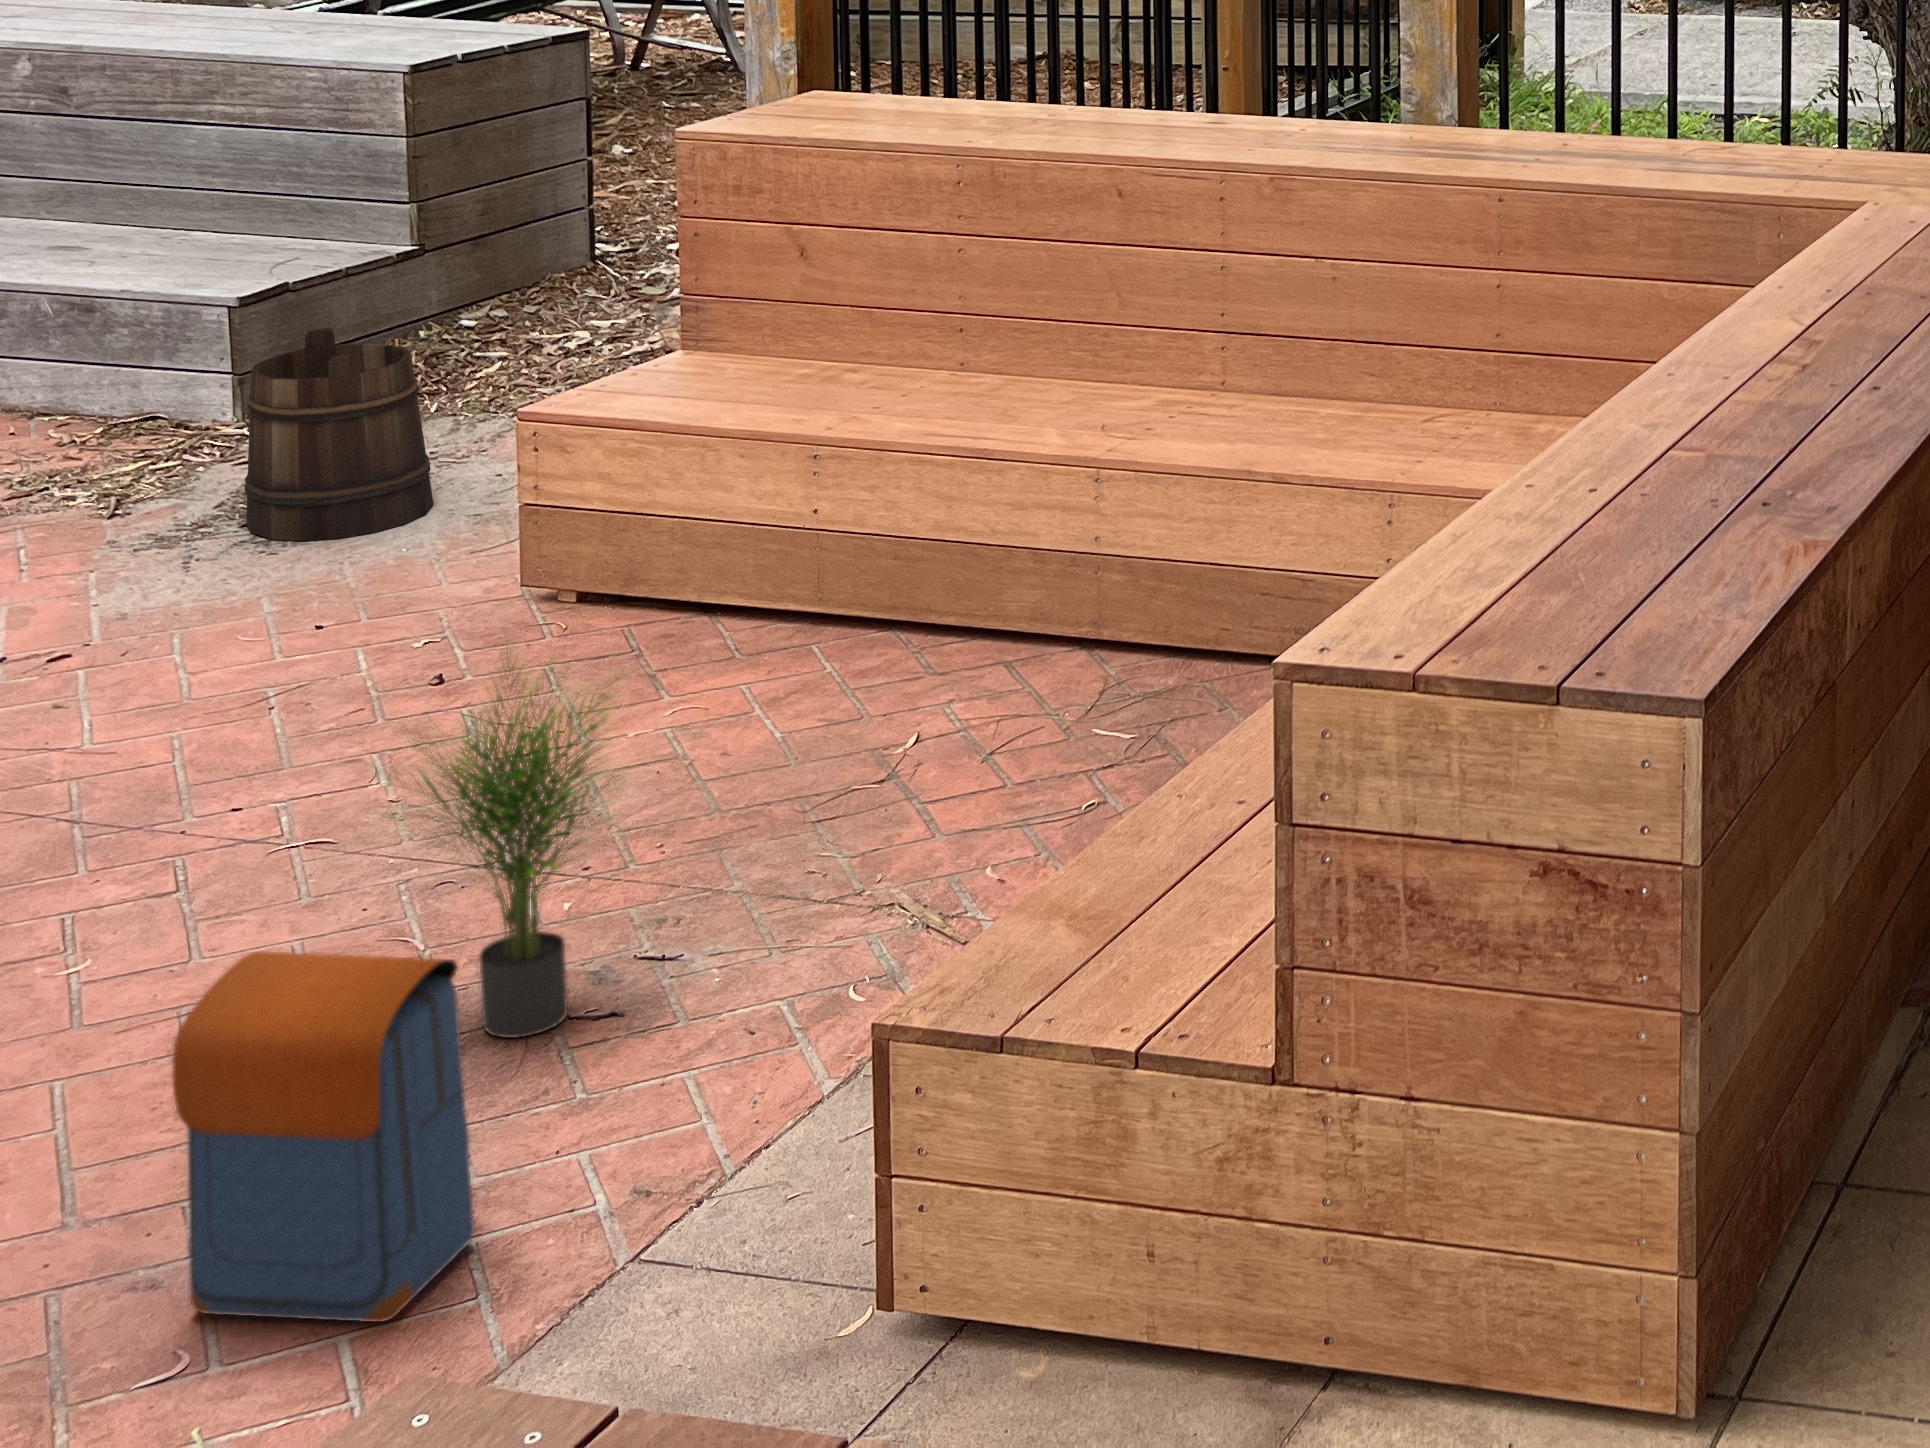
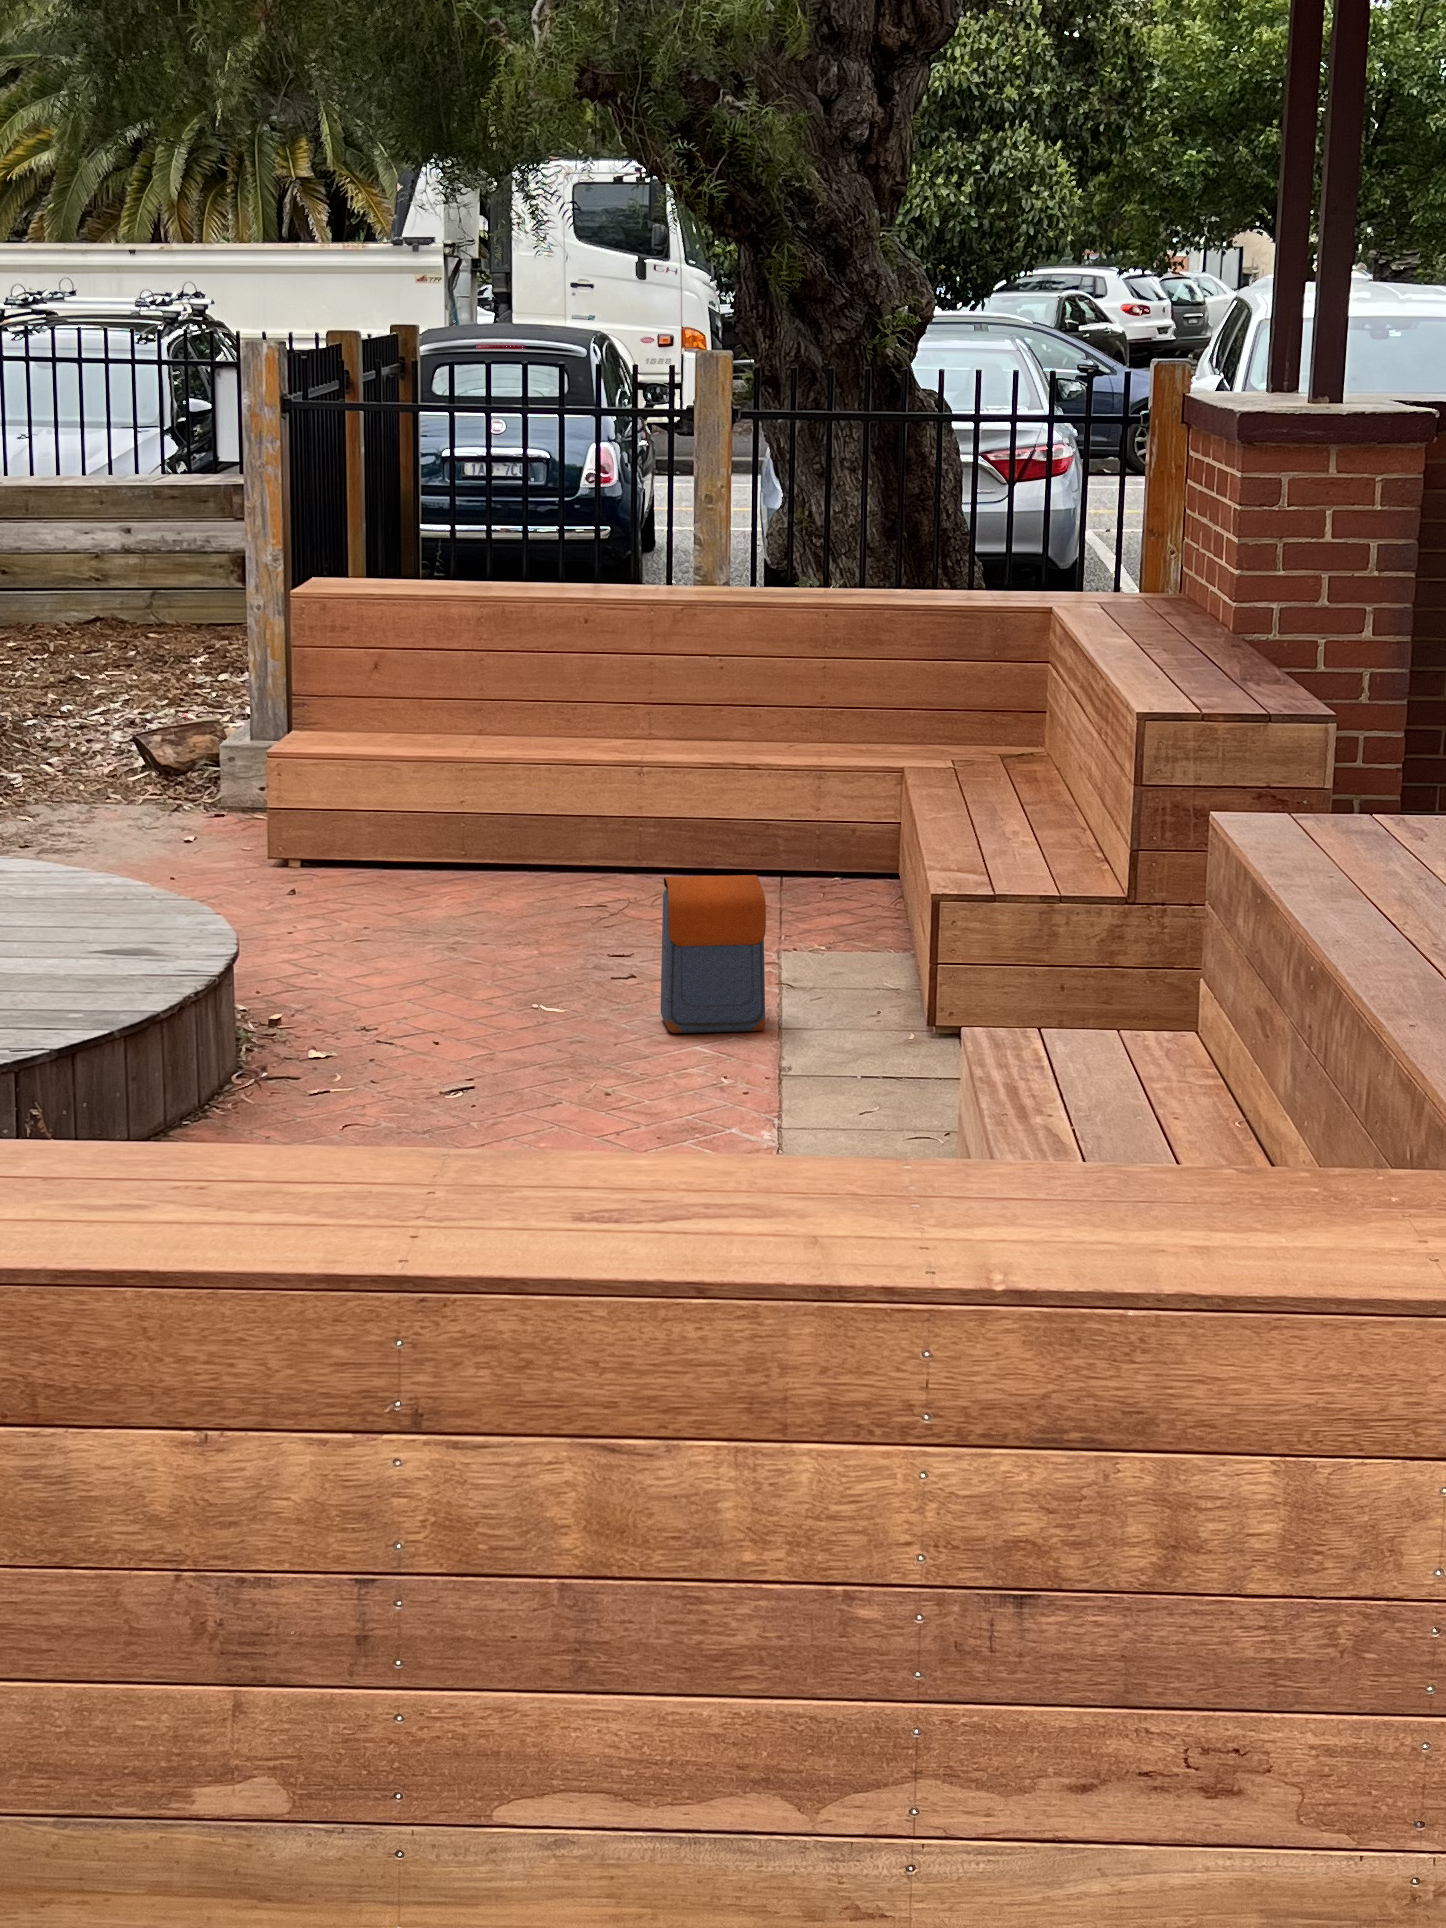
bucket: present [245,327,434,541] -> none [34,728,141,854]
potted plant: present [373,646,630,1038] -> none [553,777,699,975]

